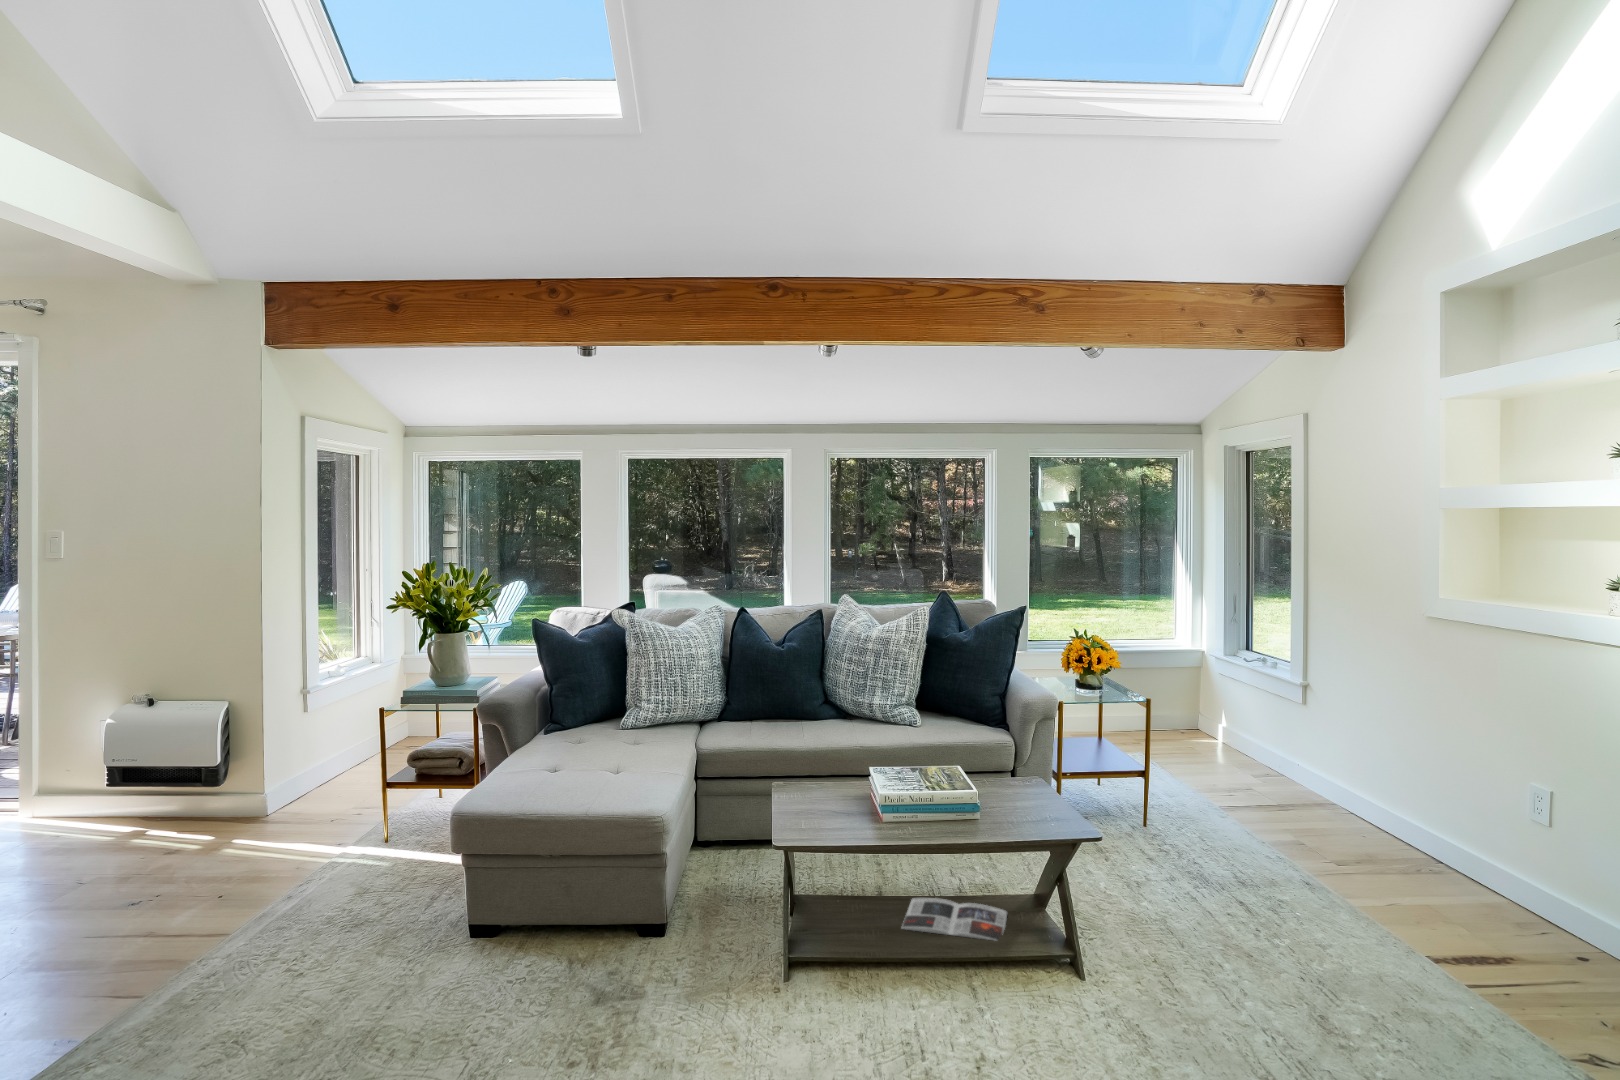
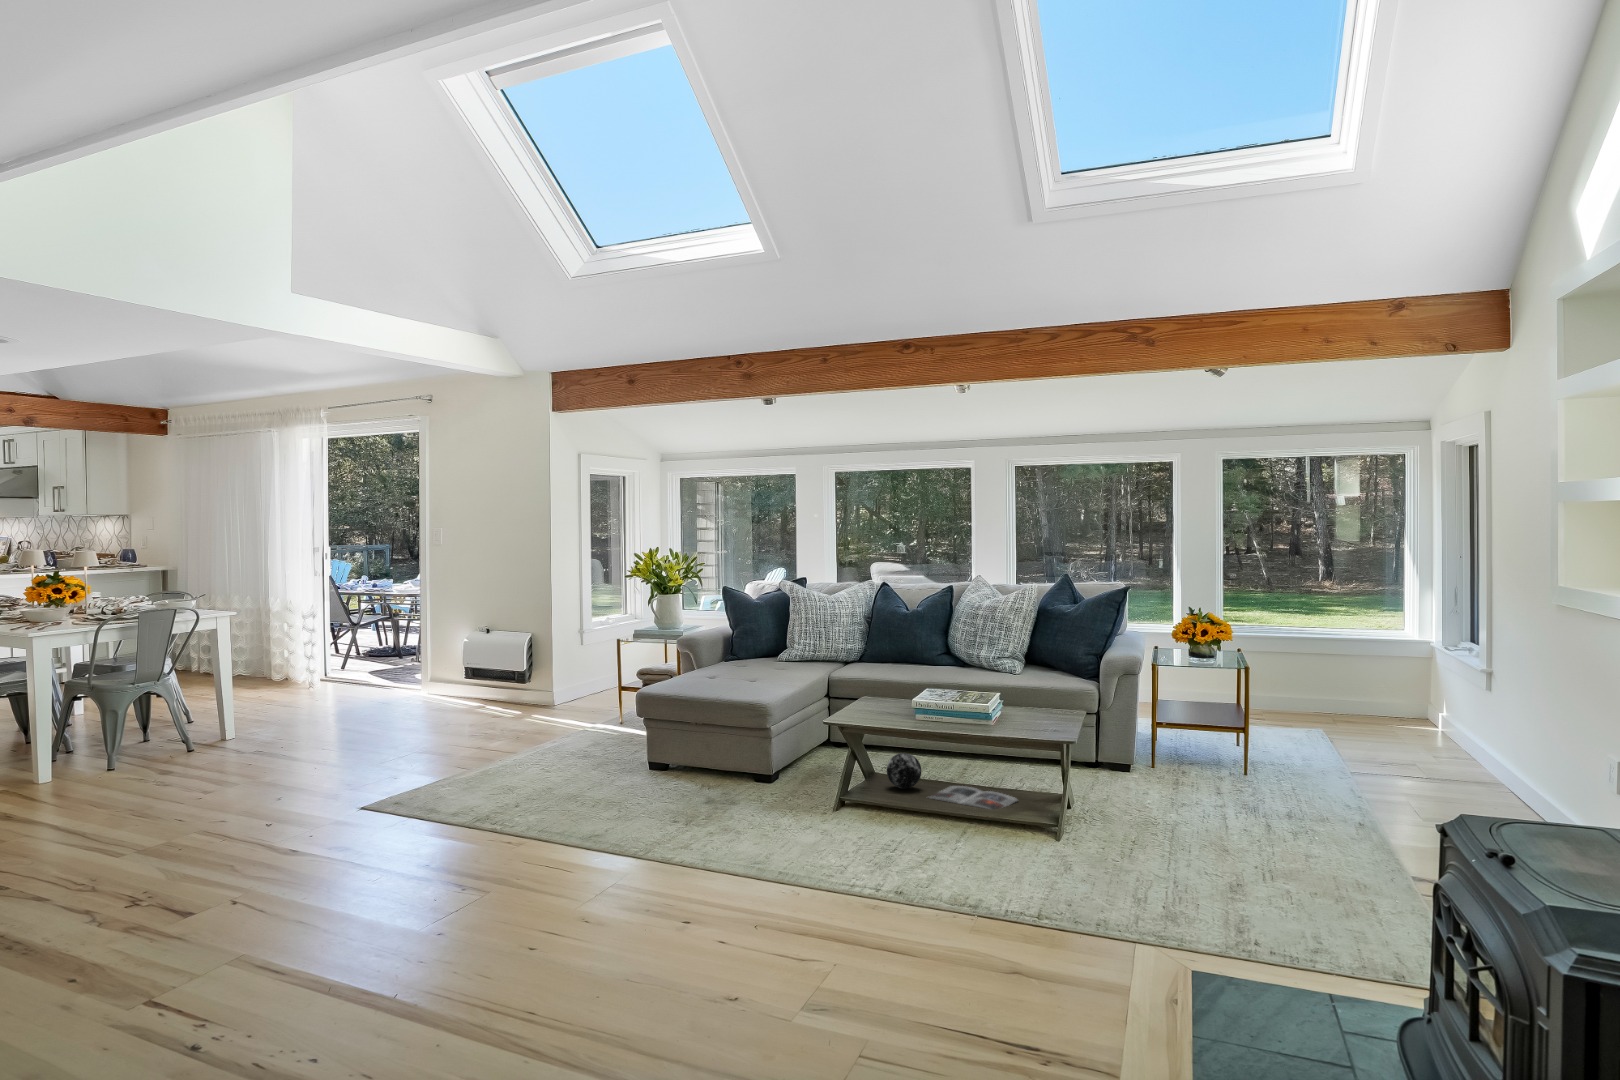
decorative orb: none [834,865,879,913] -> present [887,753,921,788]

